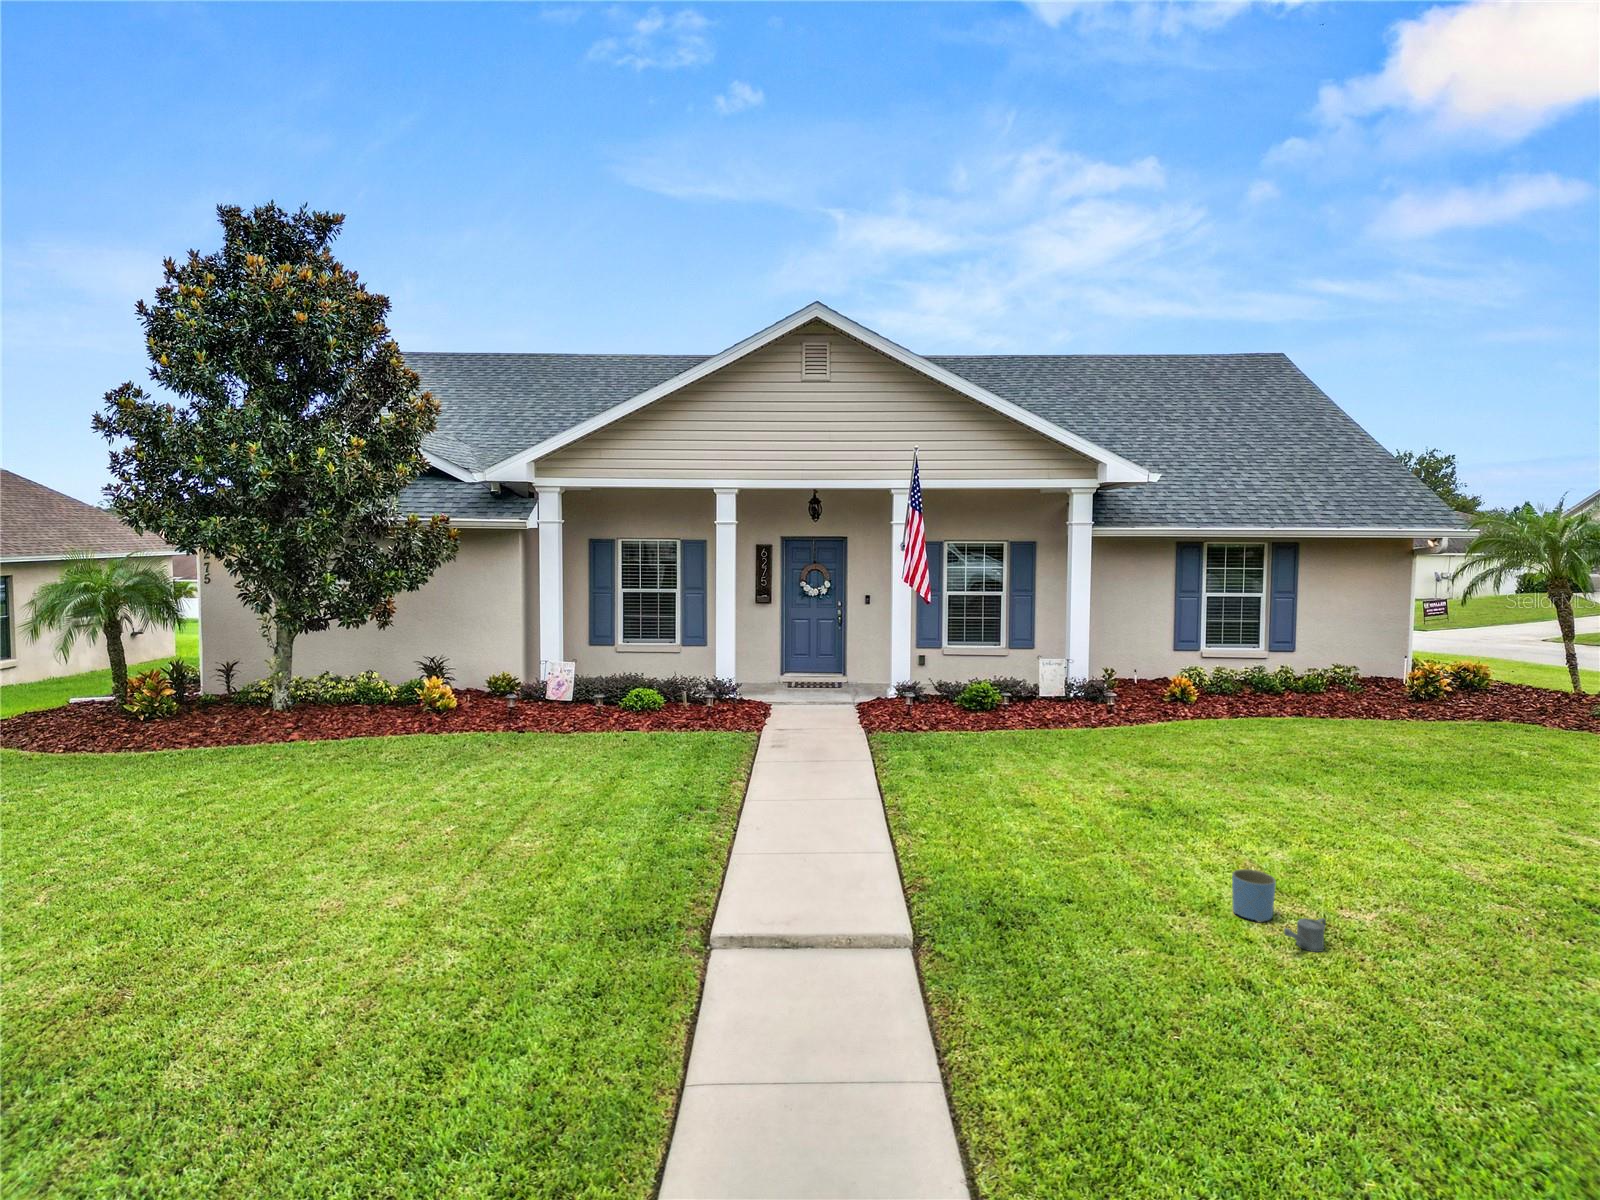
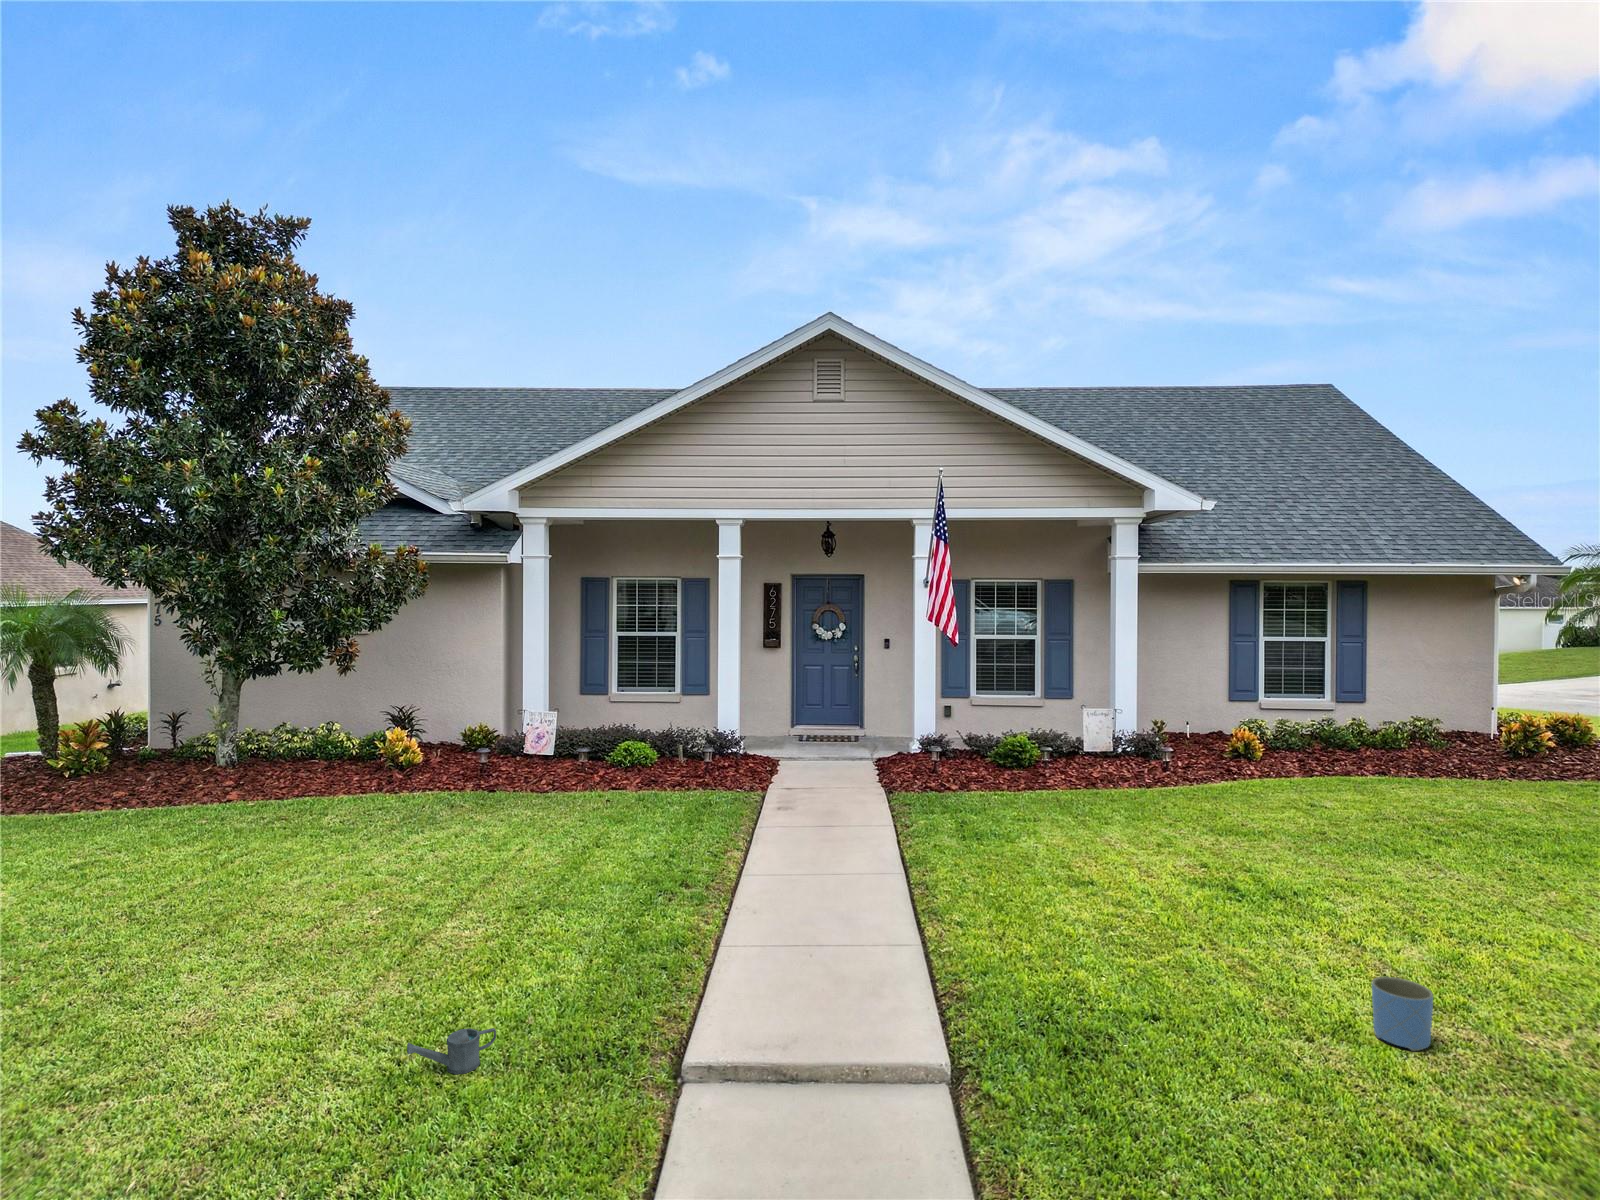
watering can: present [1284,918,1326,952] -> present [407,1028,496,1074]

